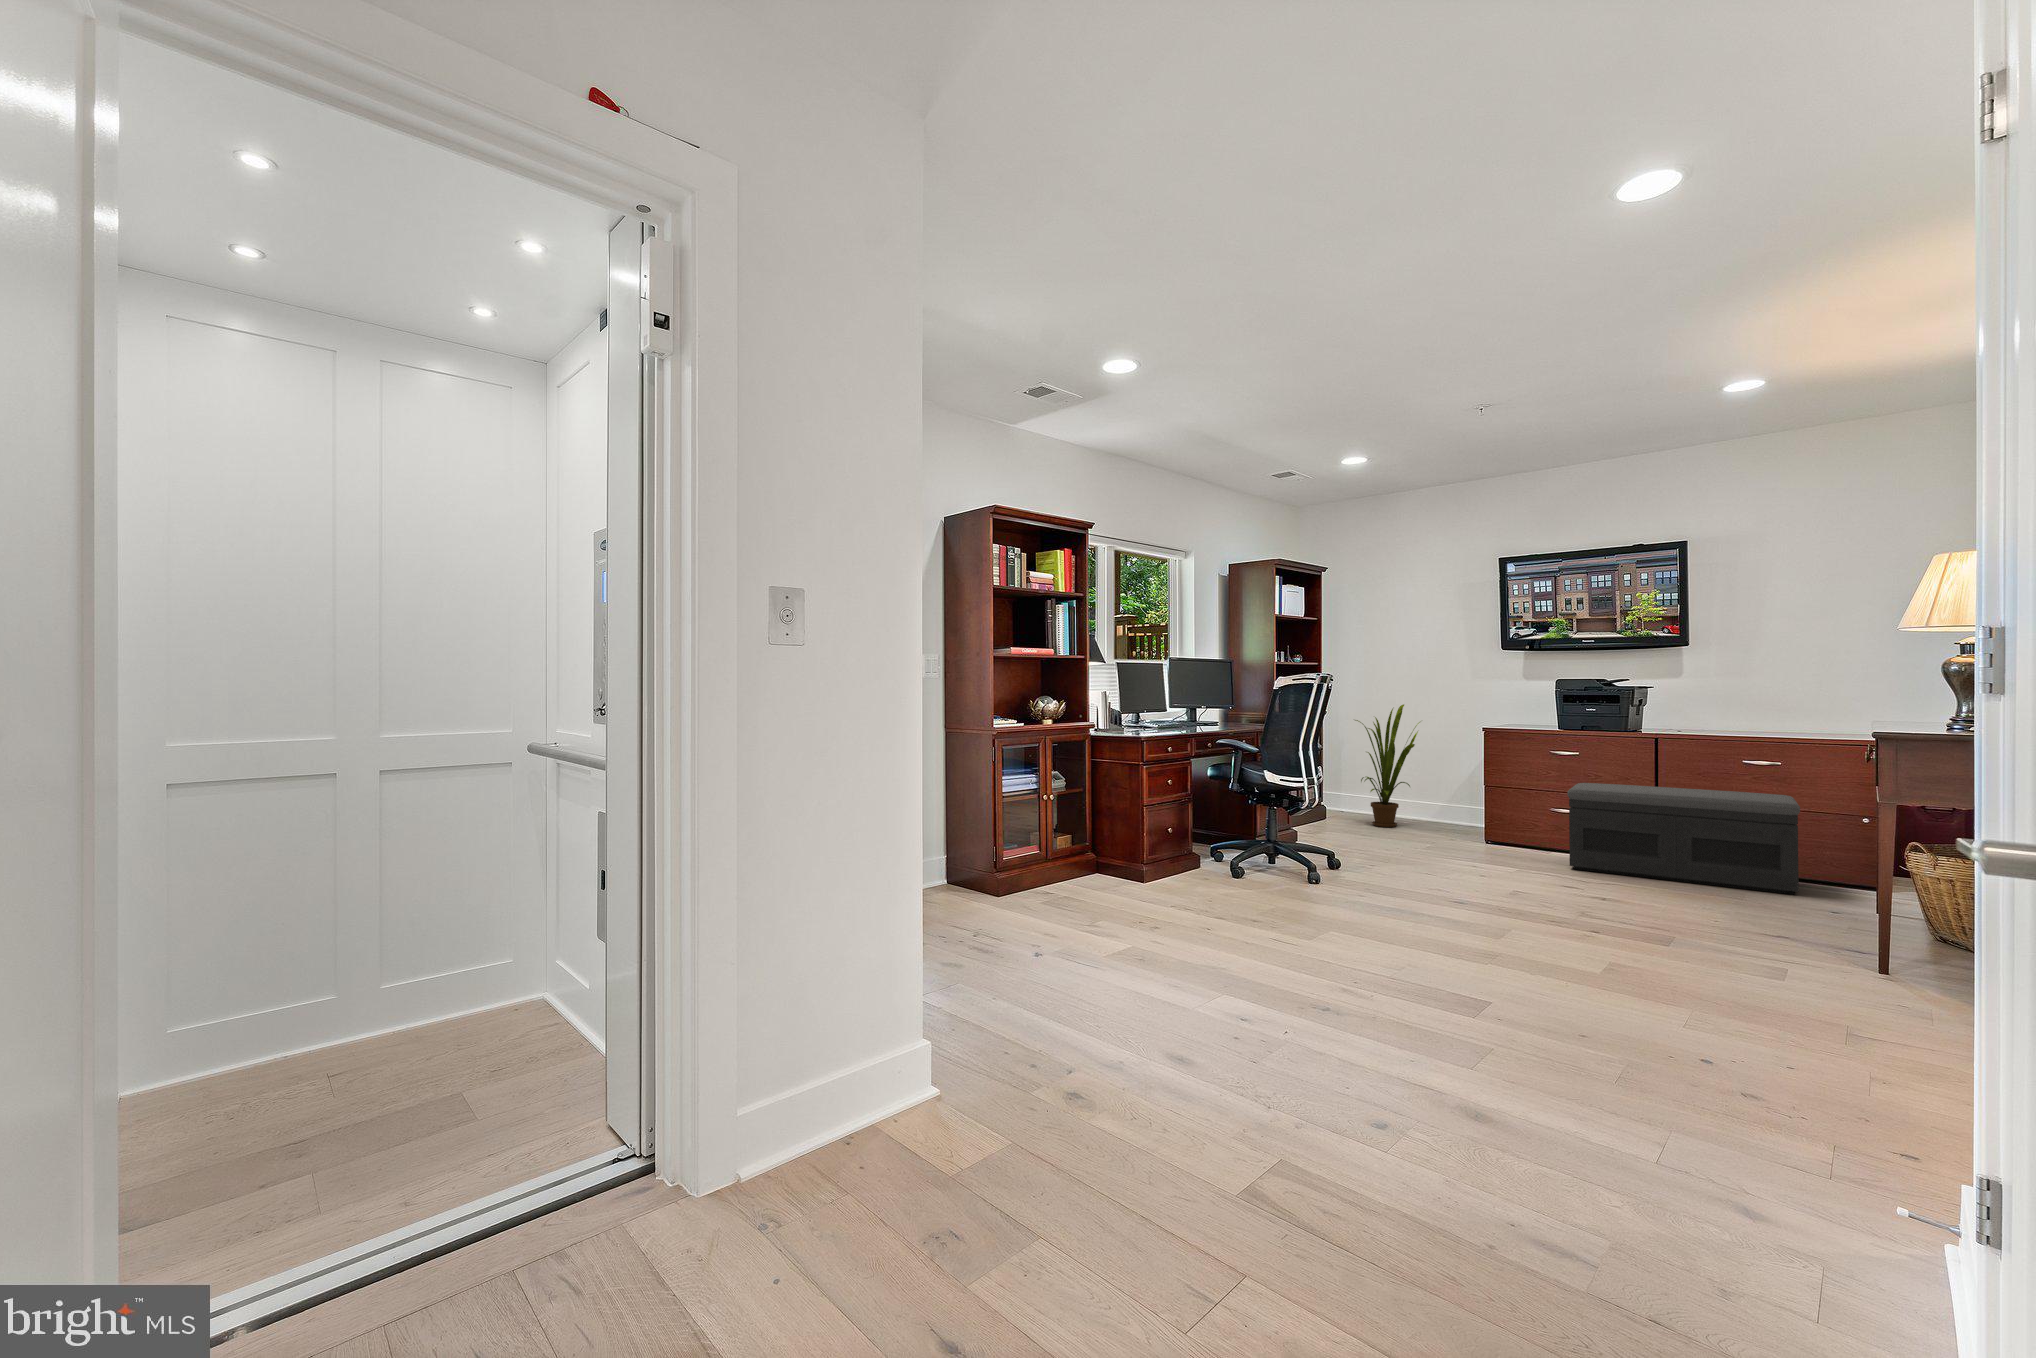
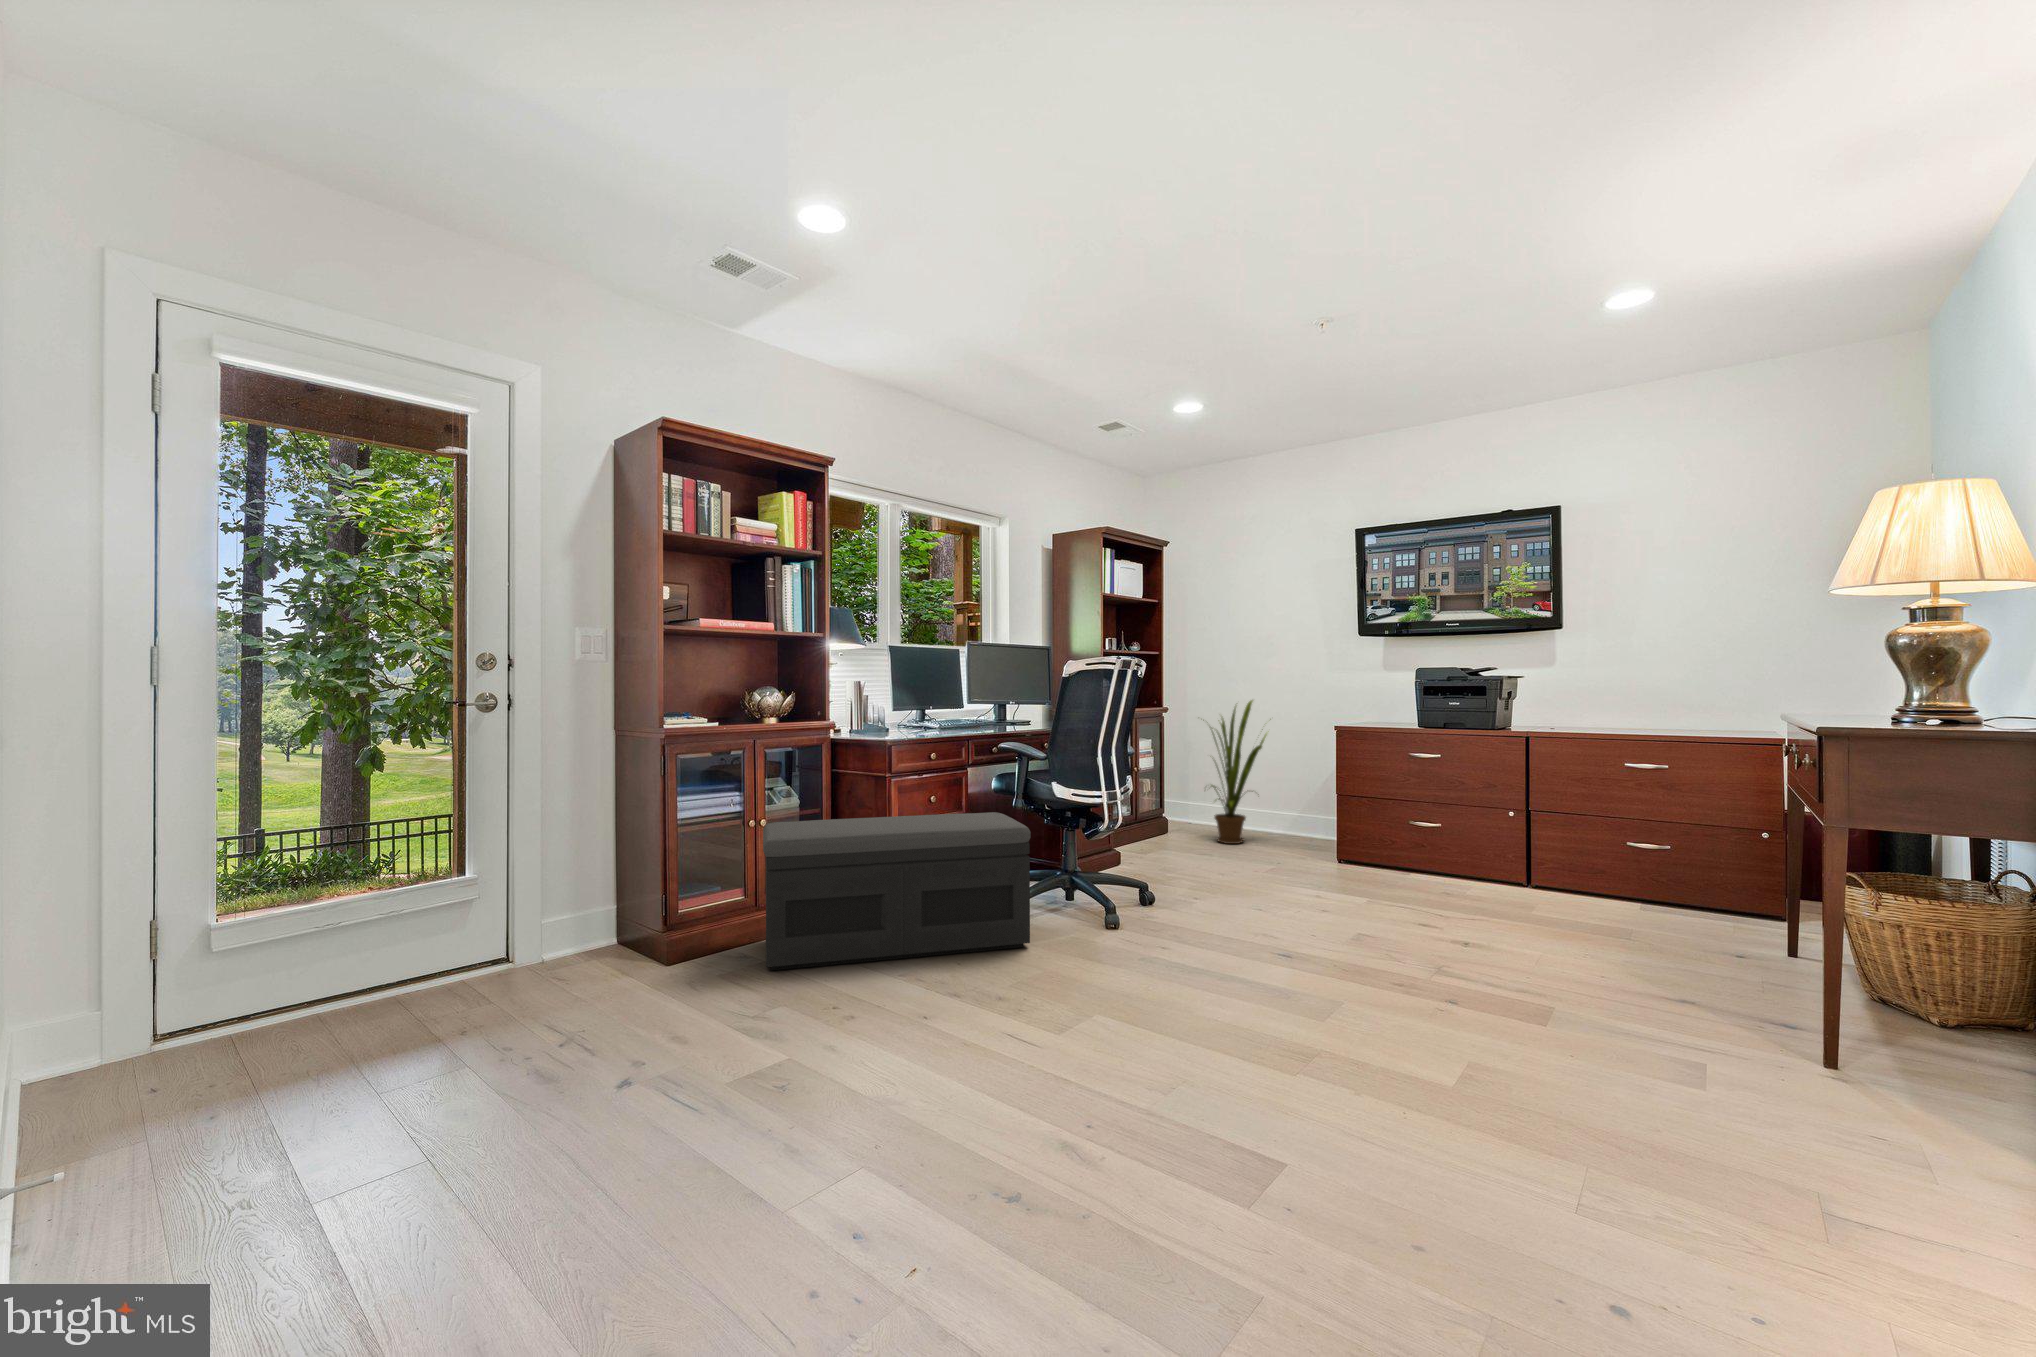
storage bench: present [1568,783,1800,894] -> present [763,812,1031,970]

